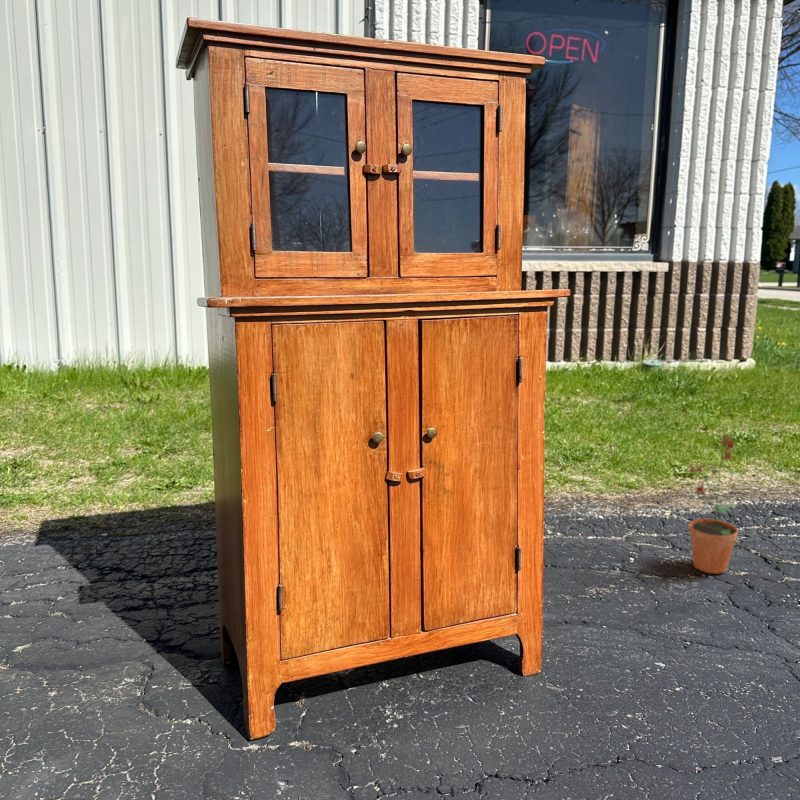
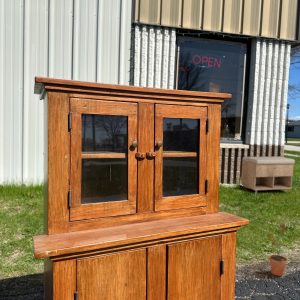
storage bench: none [646,290,784,380] -> present [241,156,295,193]

